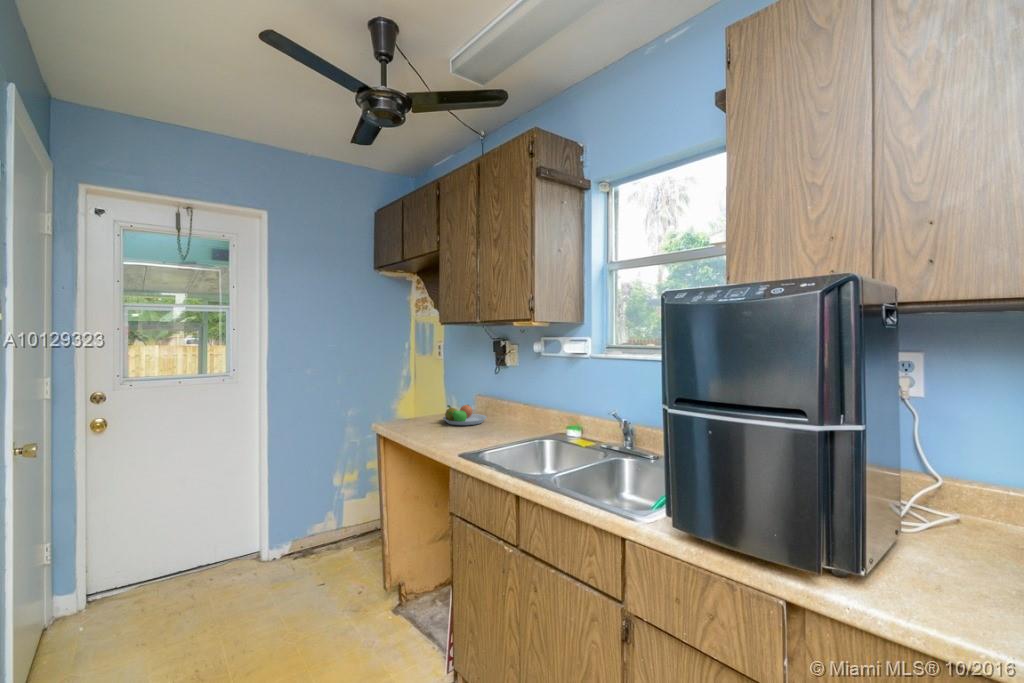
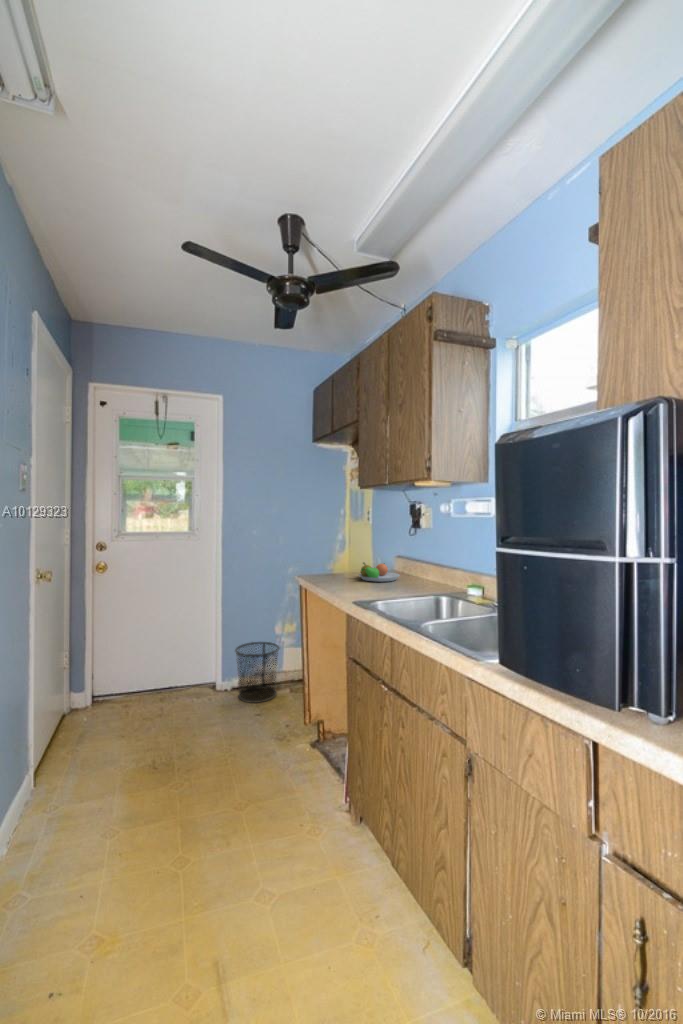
waste bin: none [288,497,343,570] -> present [235,642,279,703]

